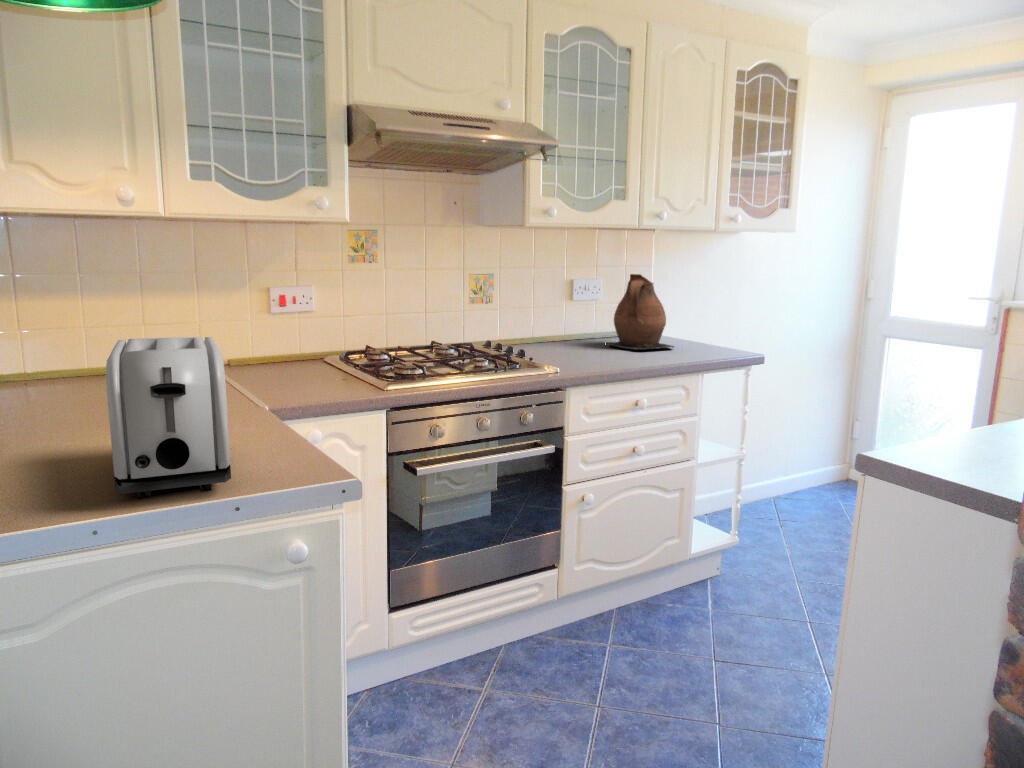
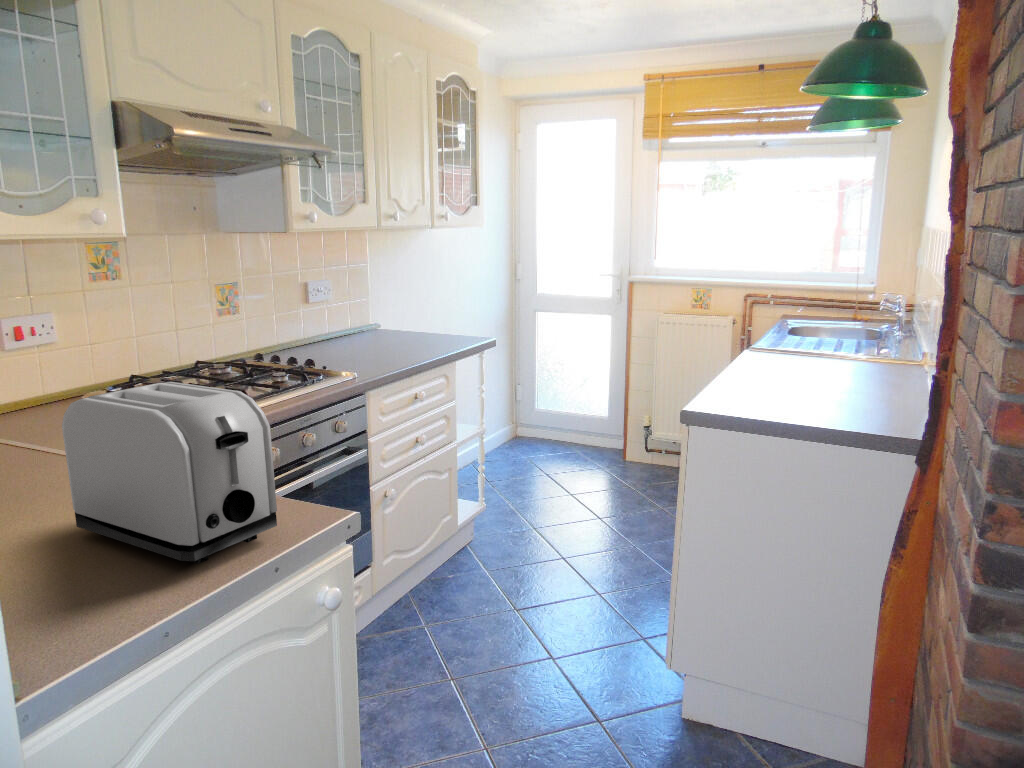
ceramic pitcher: present [610,274,674,349] -> none [351,273,419,346]

